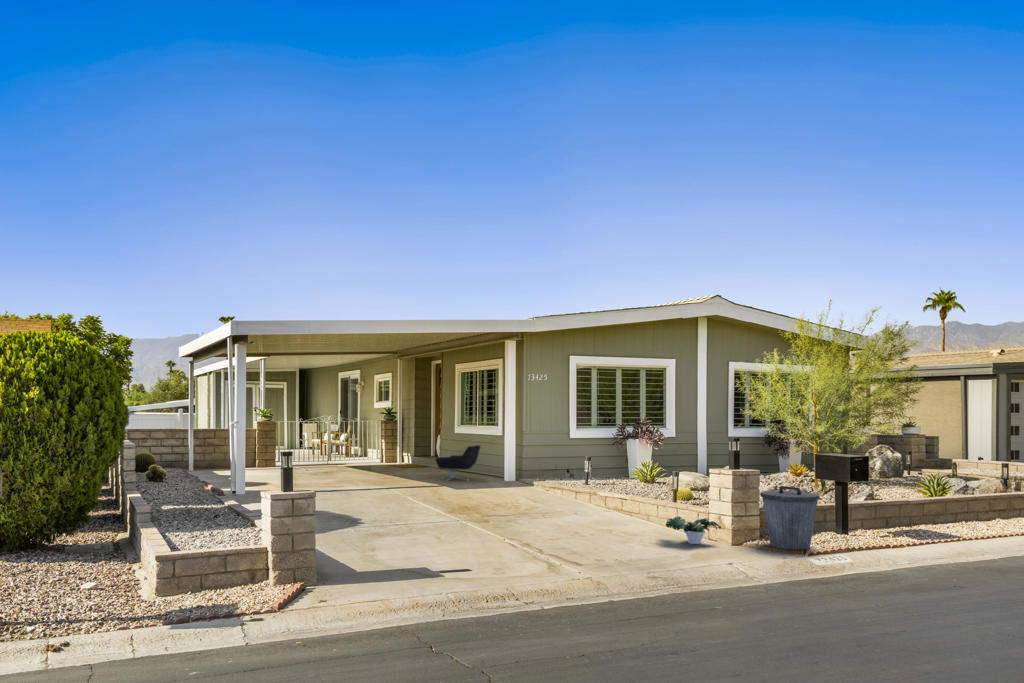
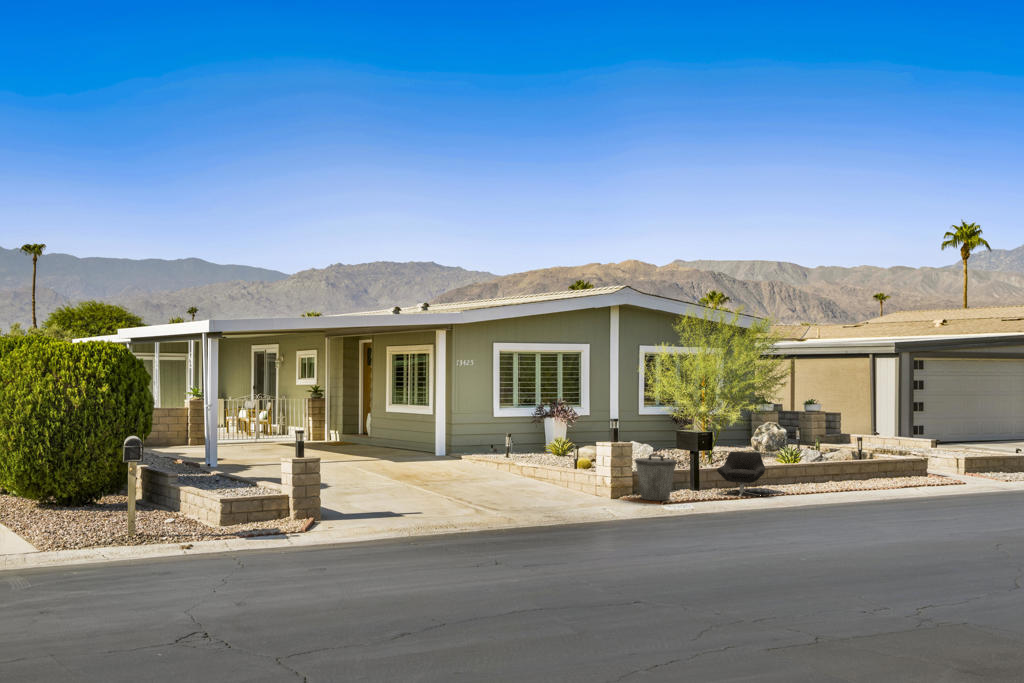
lounge chair: present [436,445,480,480] -> present [717,452,765,496]
potted plant: present [666,517,721,544] -> none [564,478,605,498]

